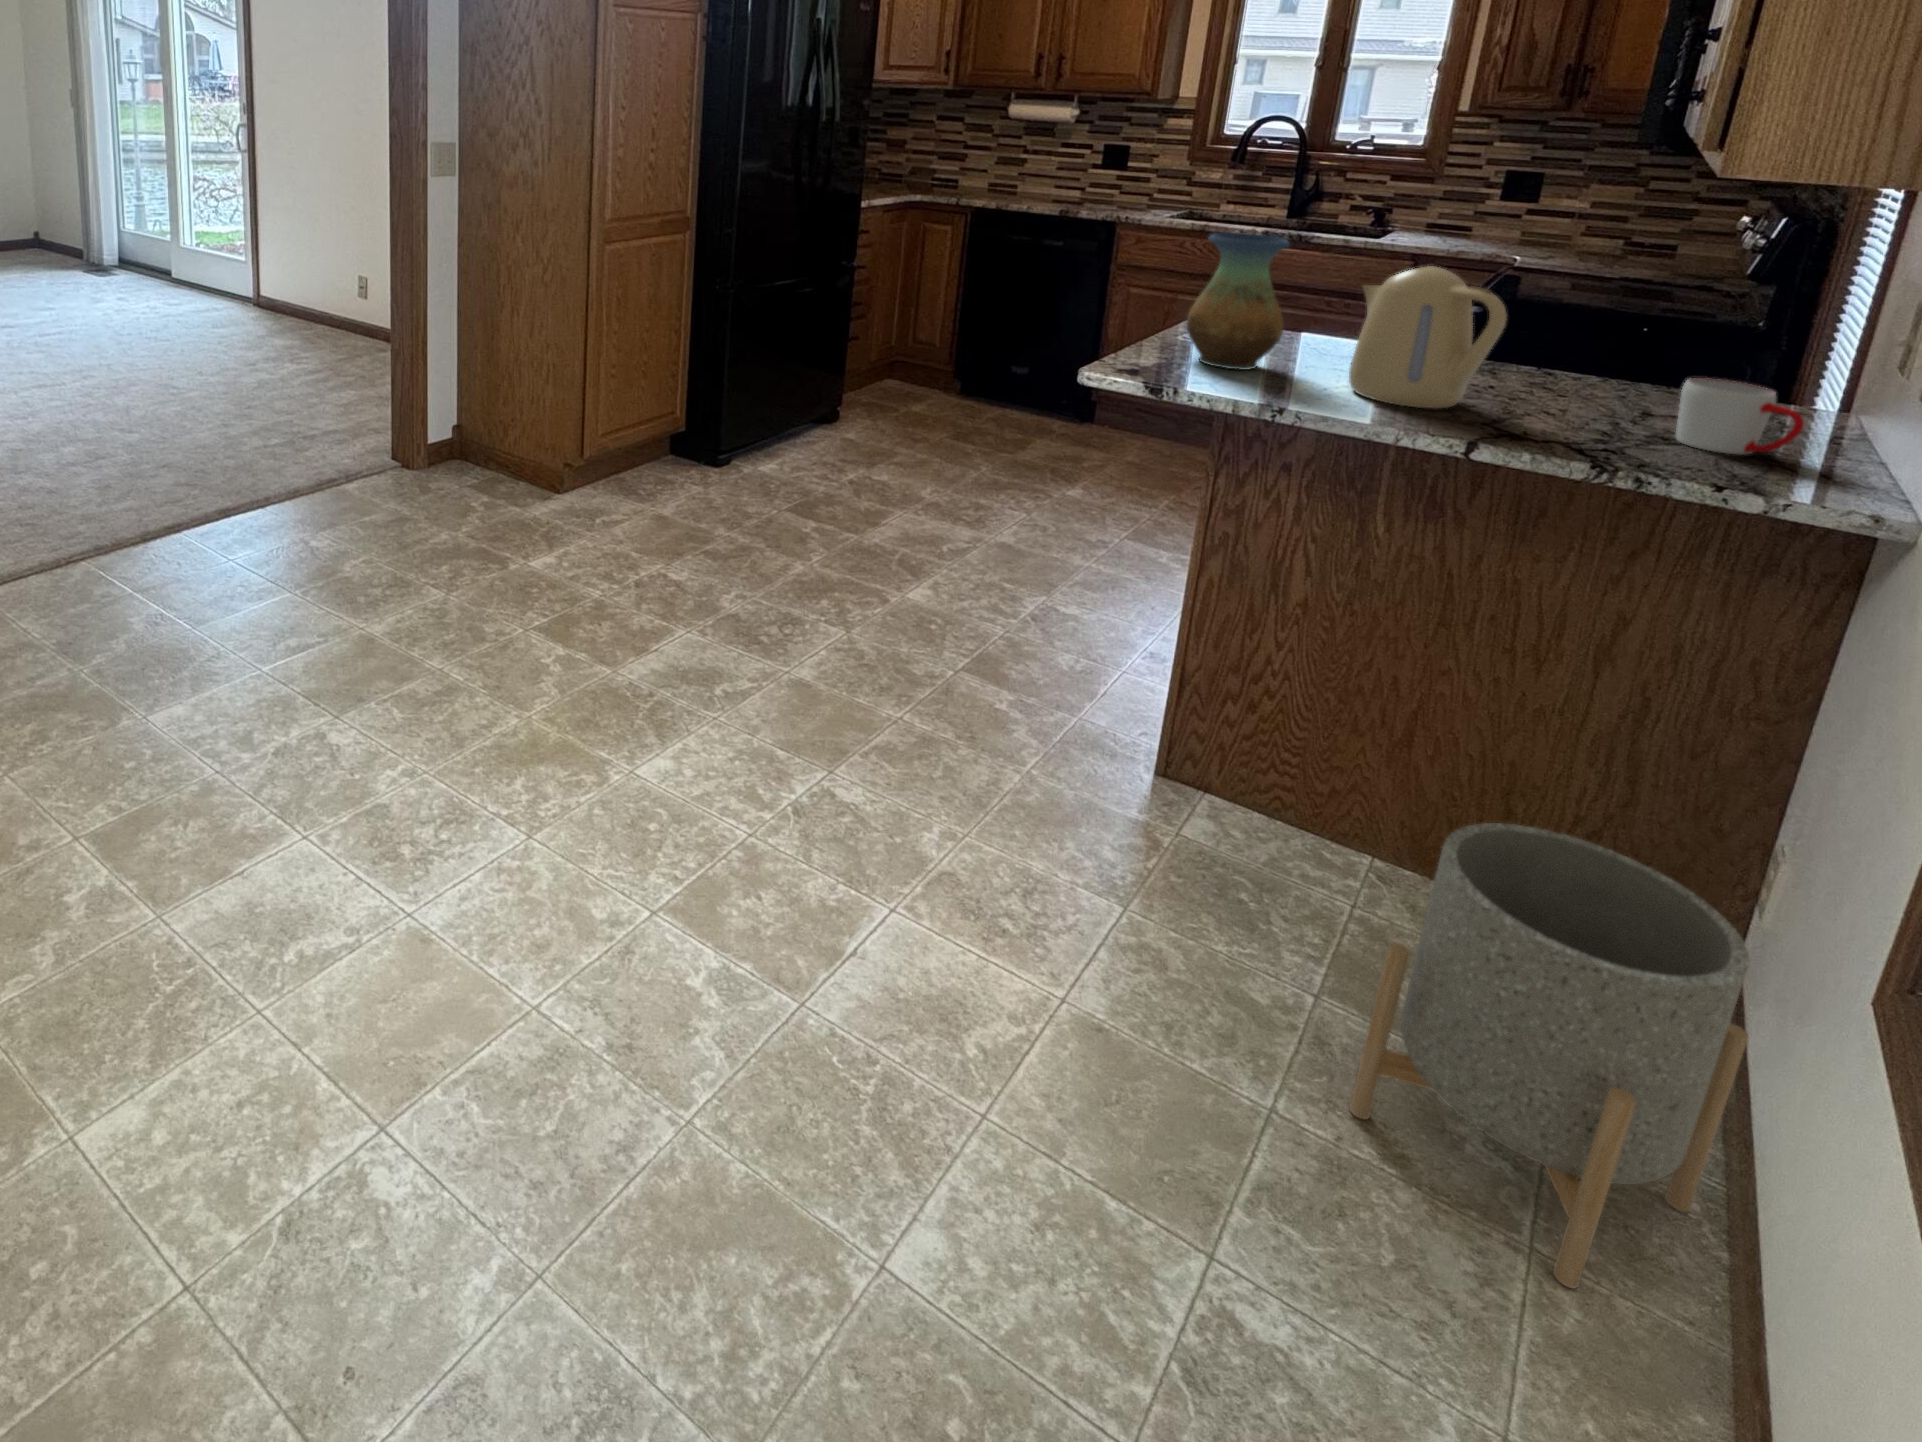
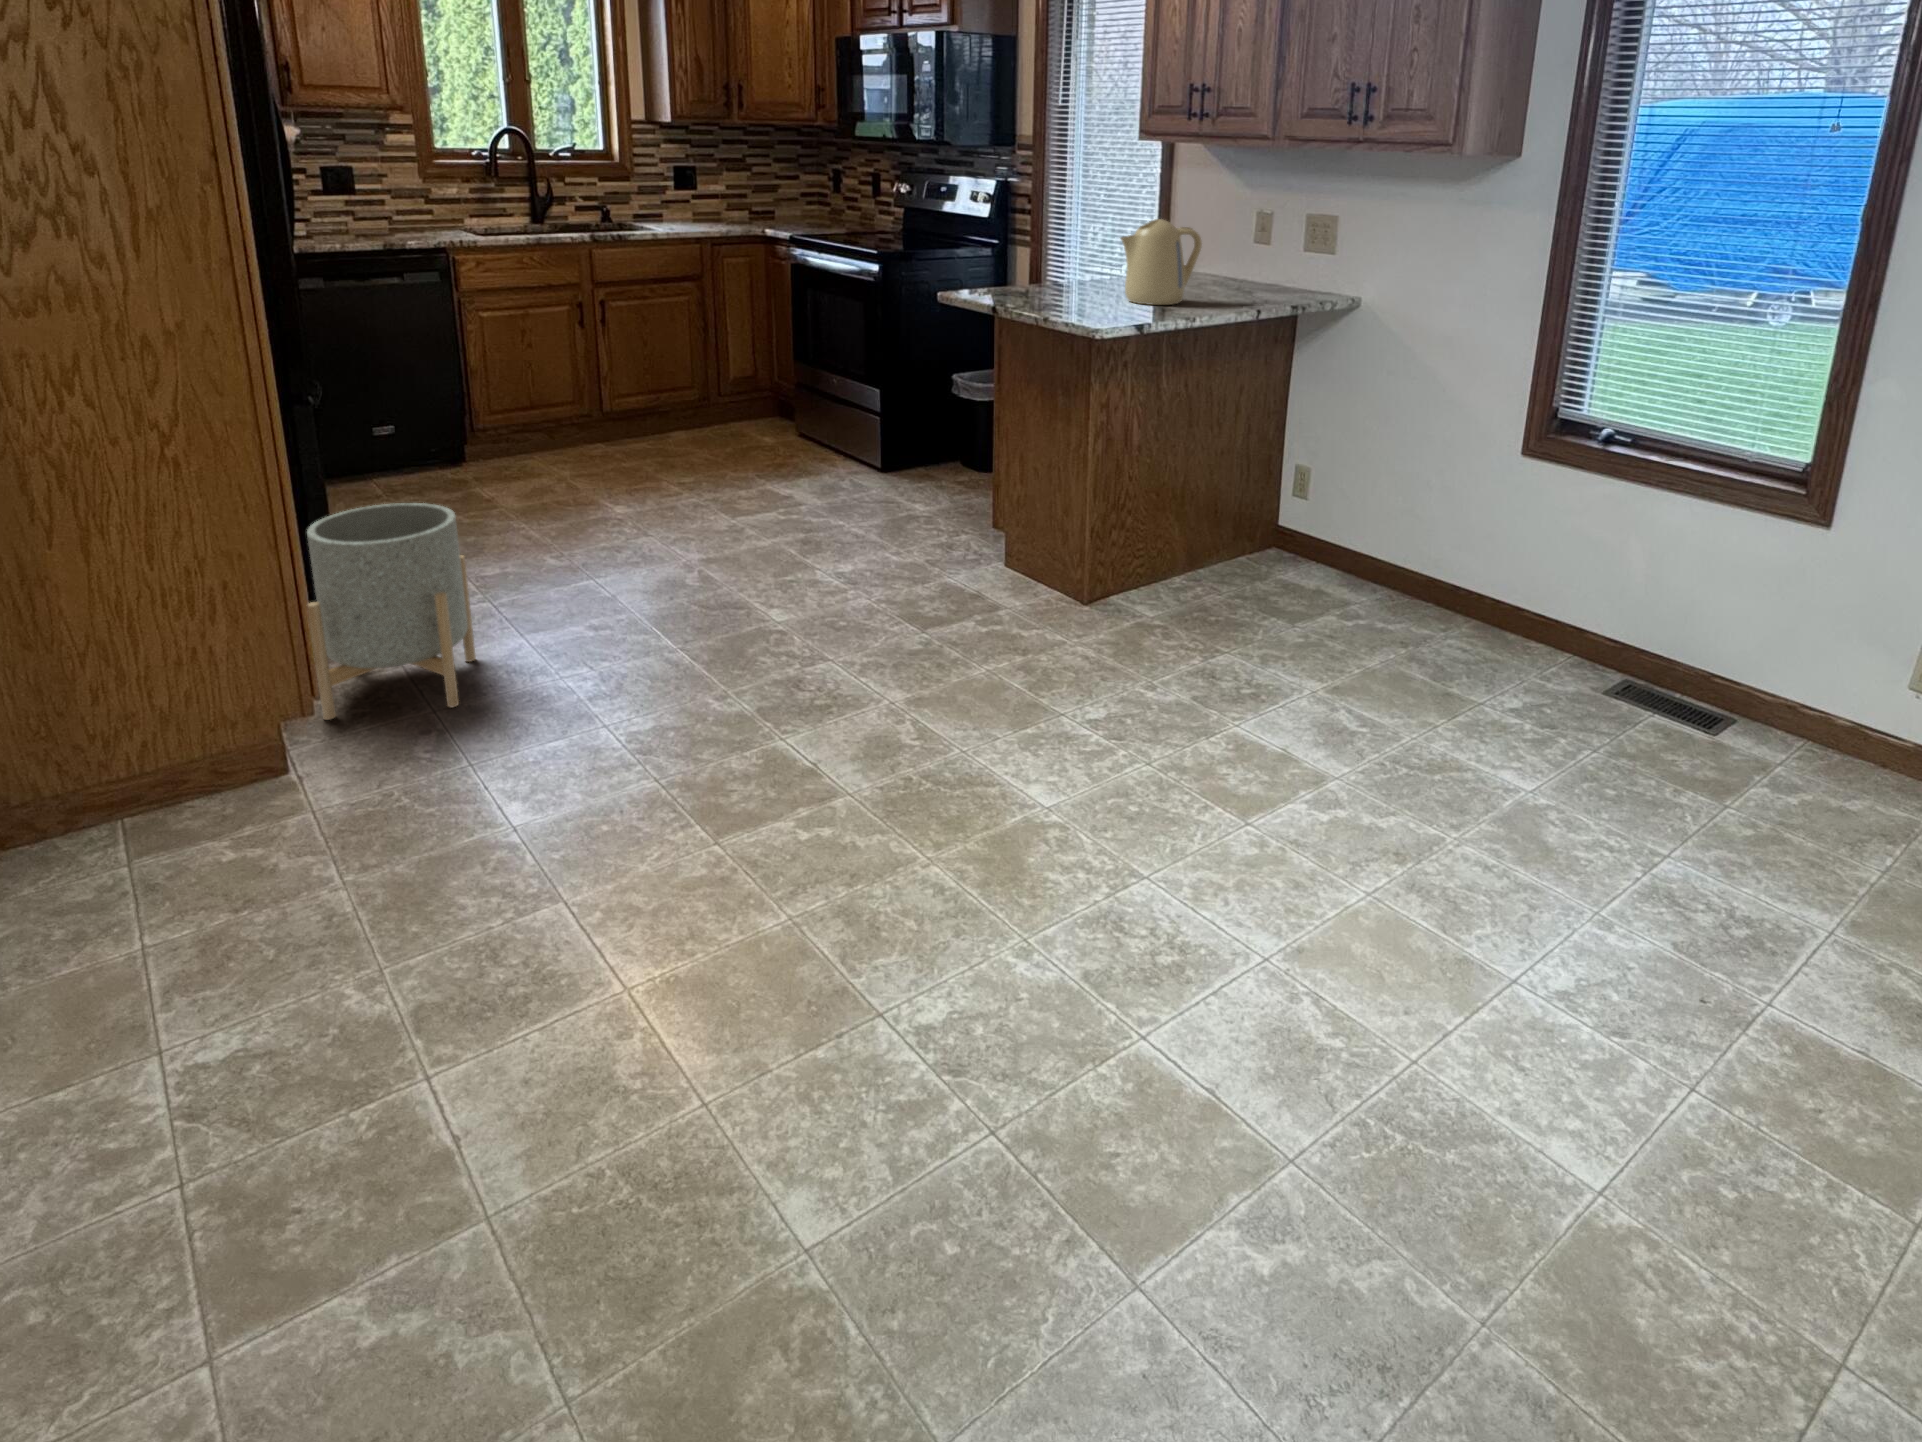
vase: present [1186,233,1290,370] -> none [1048,214,1107,309]
mug: present [1676,378,1804,454] -> none [1215,259,1264,294]
planter: present [1349,823,1750,1289] -> present [307,503,476,720]

